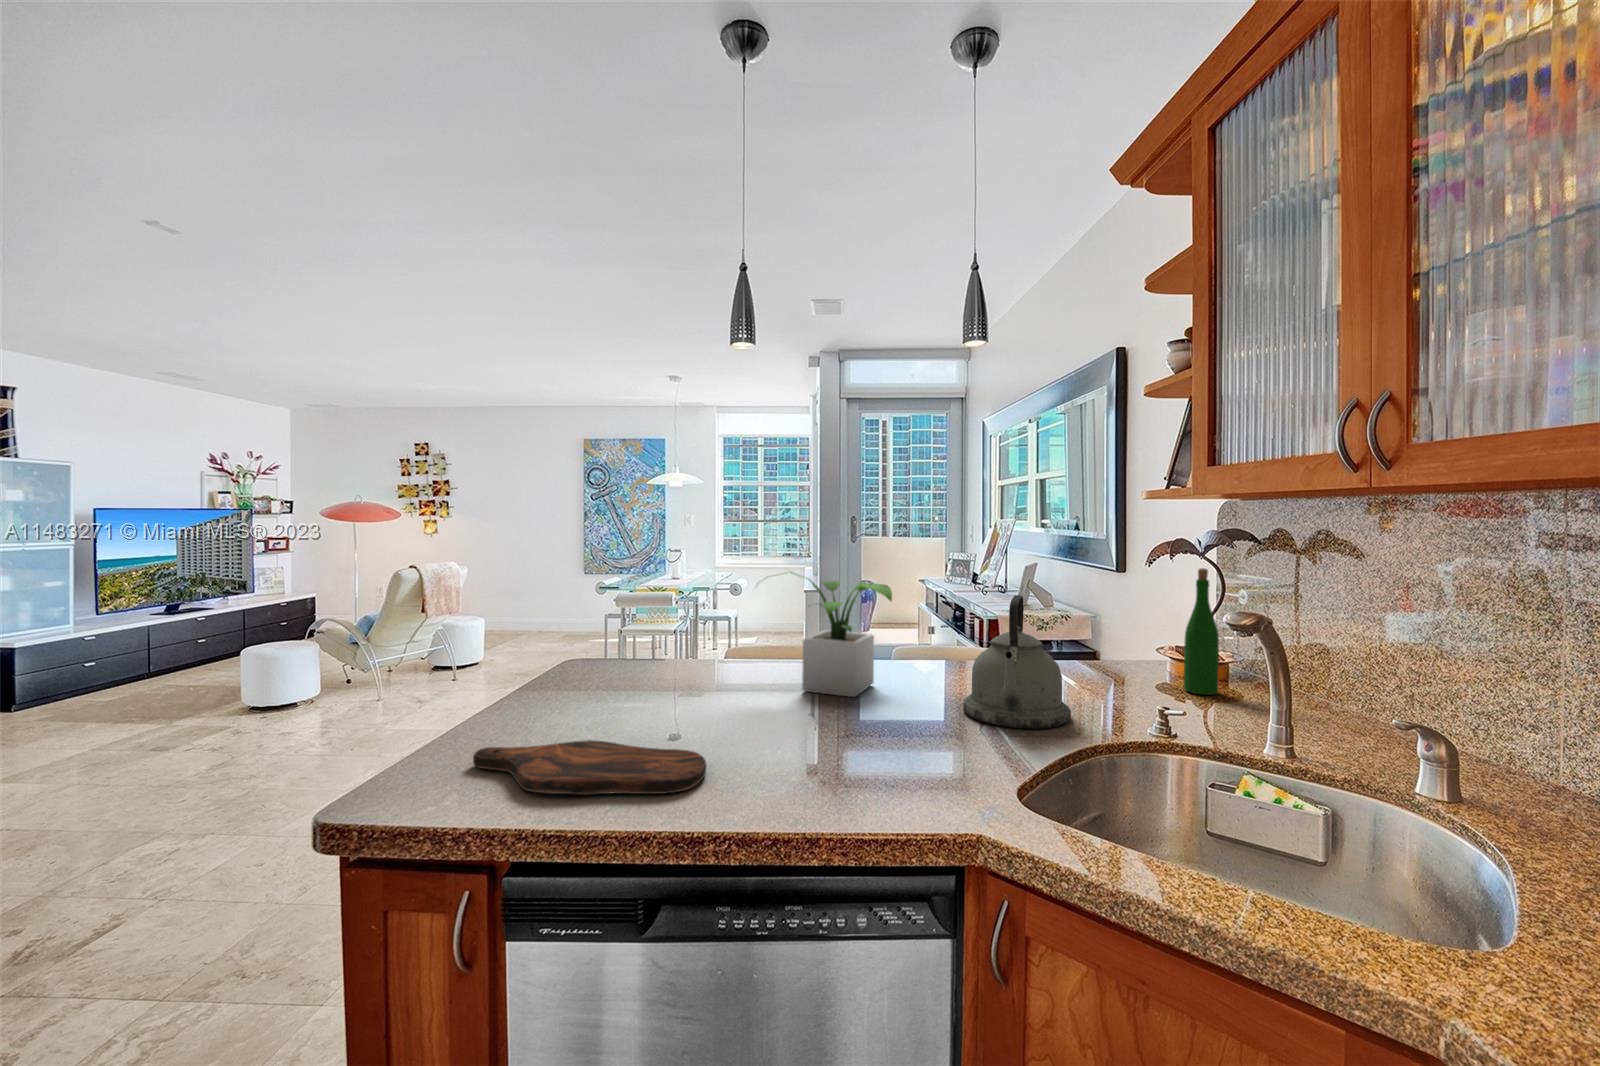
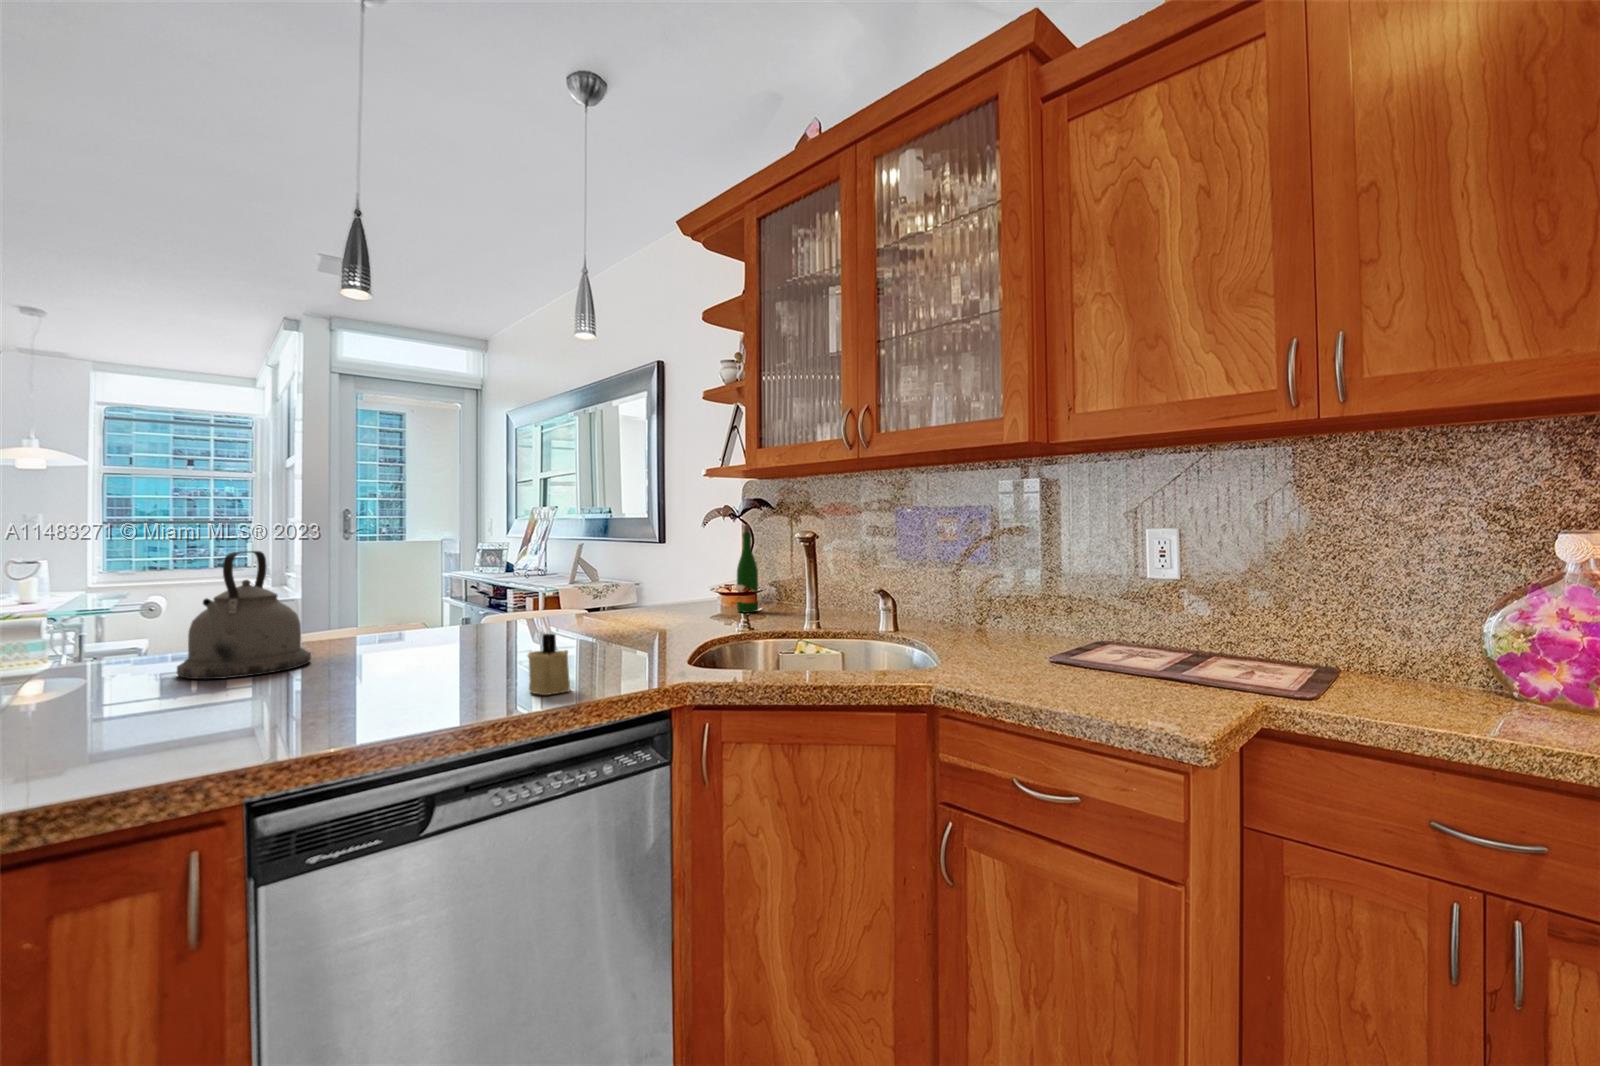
potted plant: present [764,572,892,697] -> none [378,531,537,649]
kettle: present [963,595,1071,729] -> present [177,551,311,679]
candle: none [790,727,839,805] -> present [528,634,570,695]
cutting board: present [473,740,707,795] -> none [89,685,434,750]

